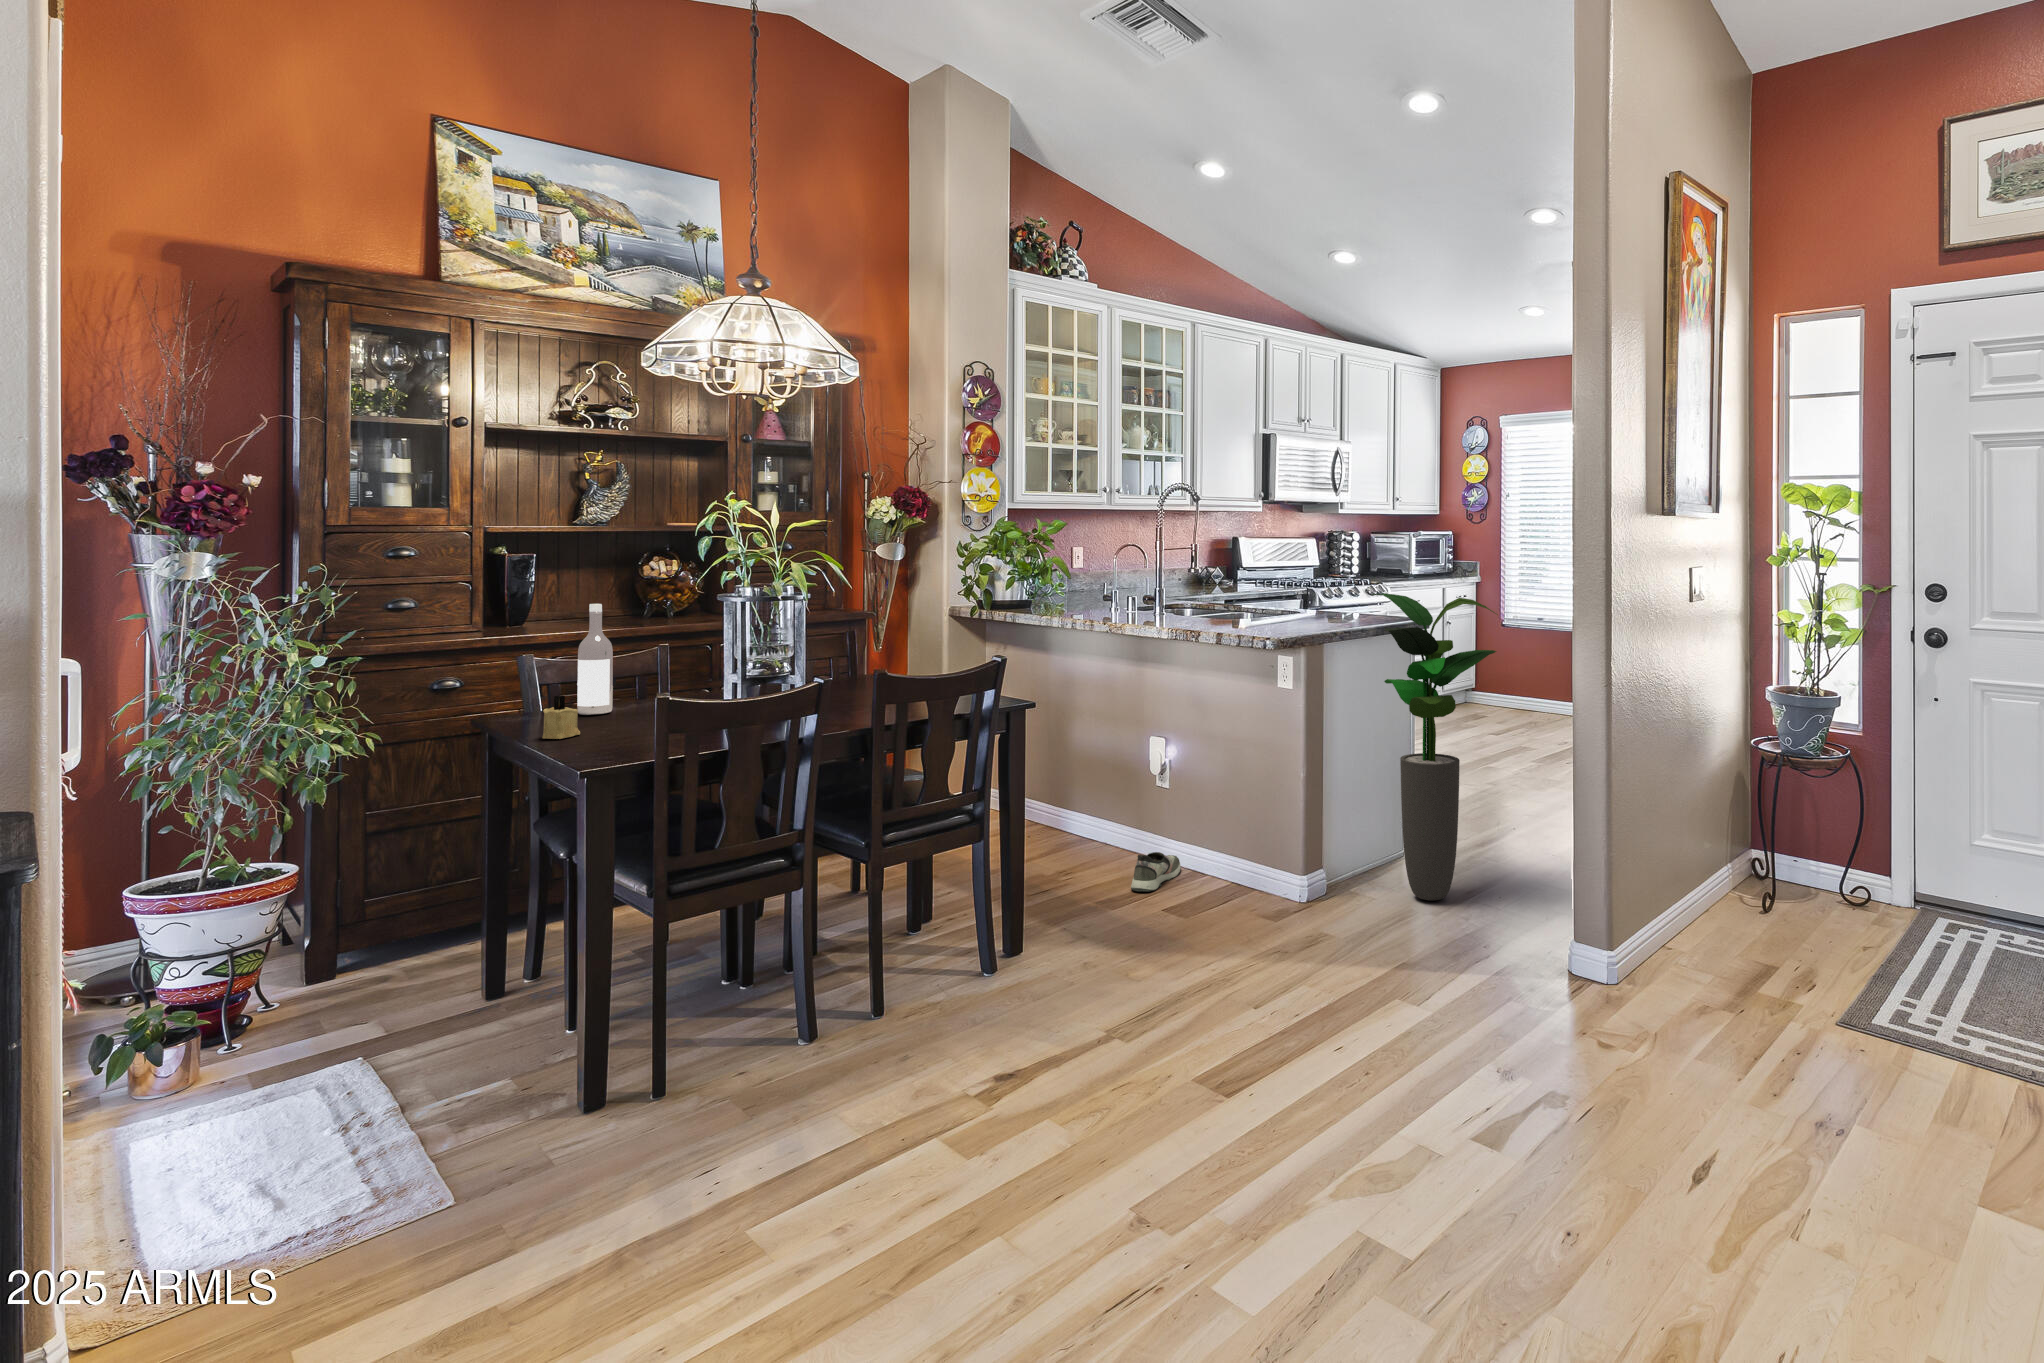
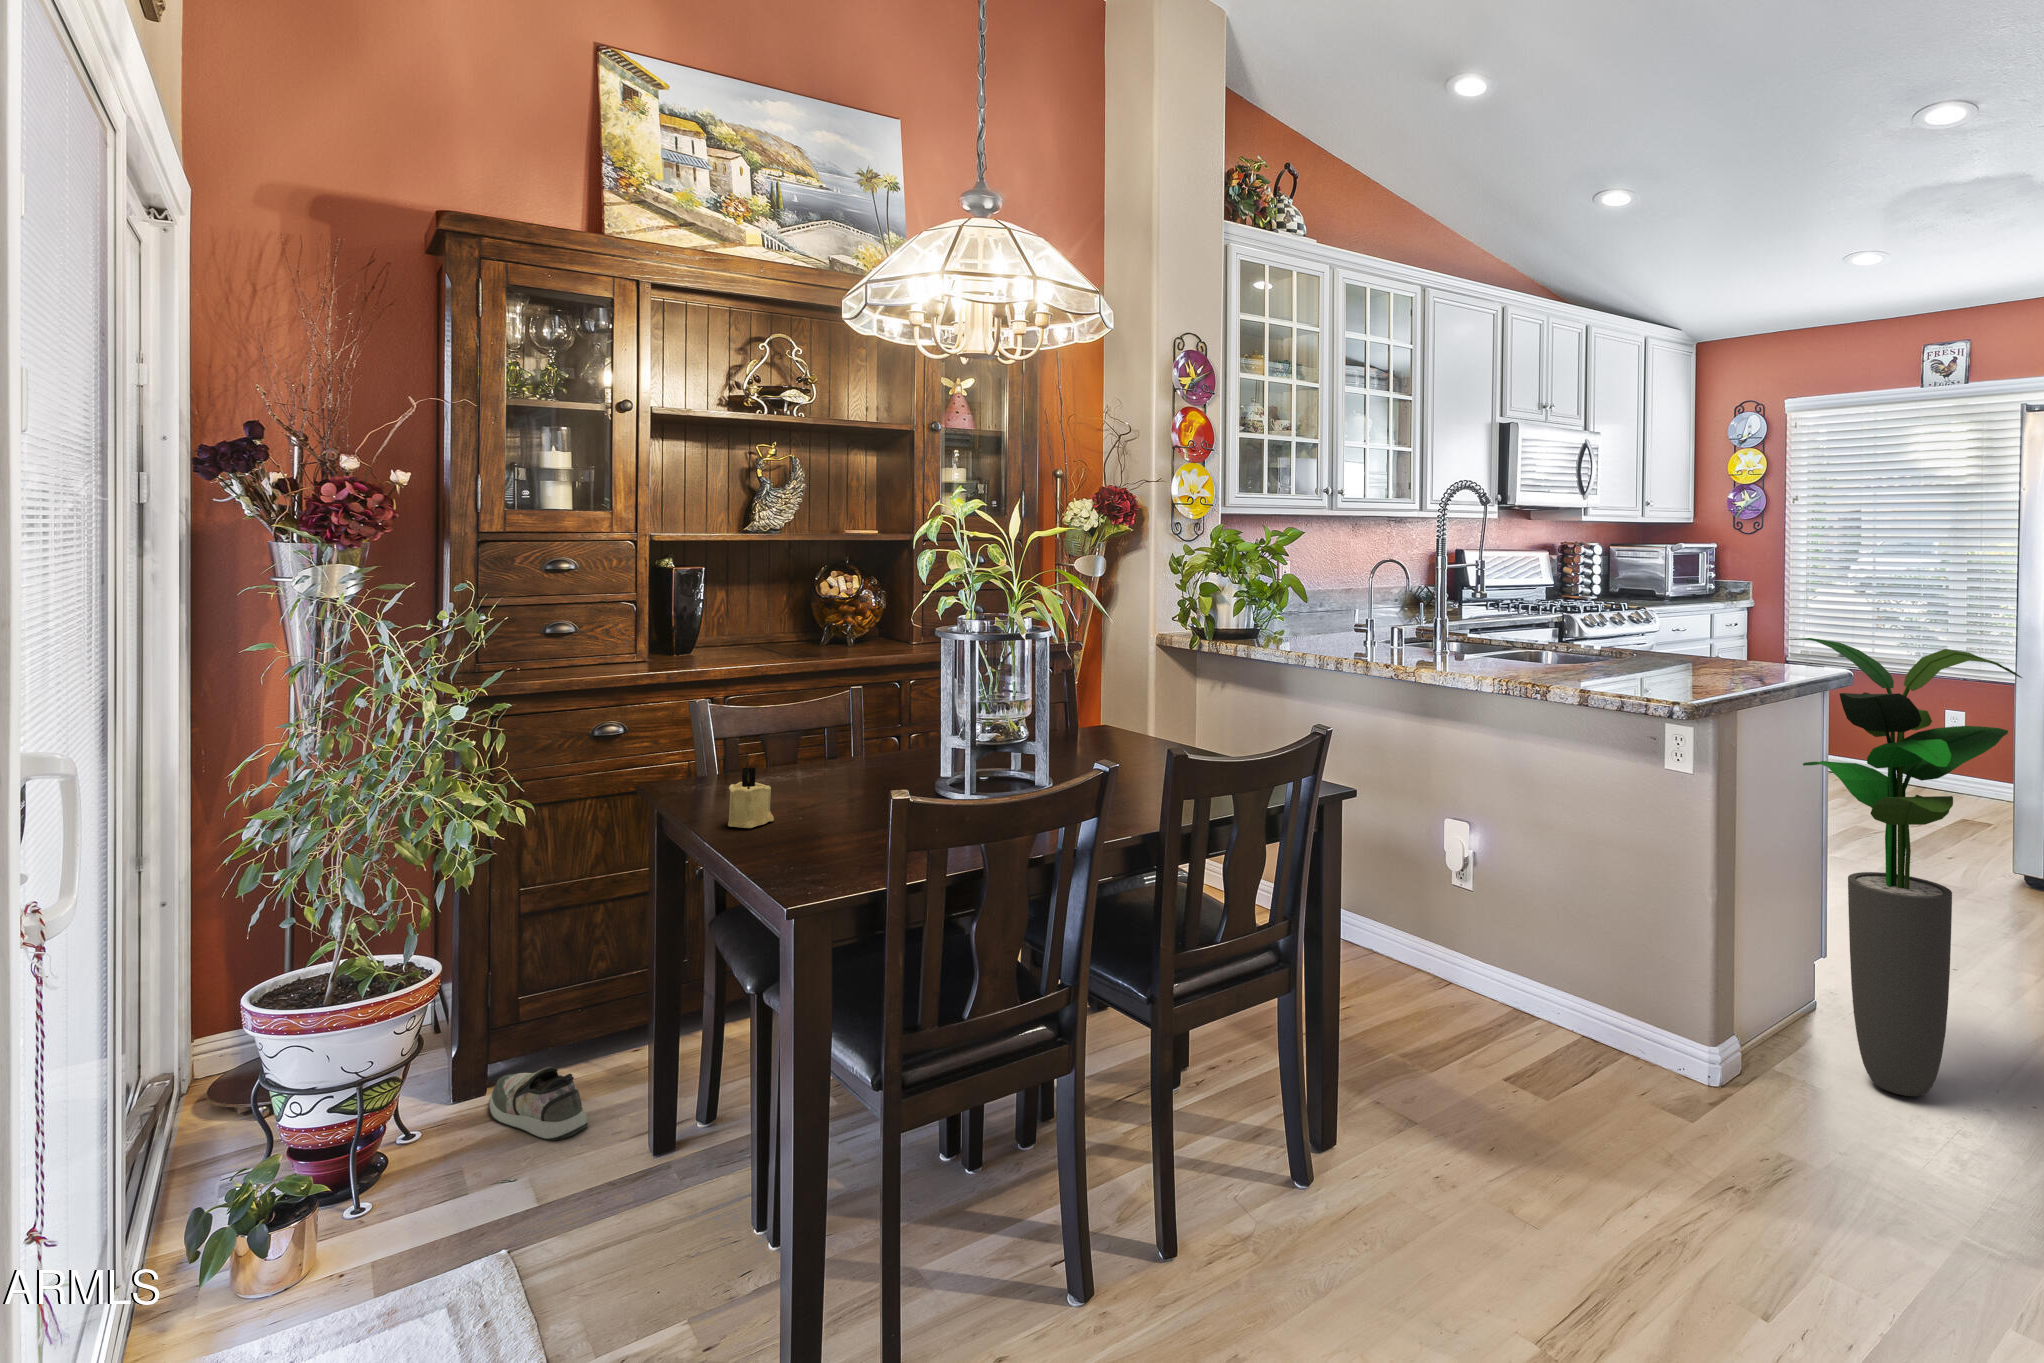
wine bottle: present [577,604,613,715] -> none [762,638,803,784]
shoe: present [1131,852,1181,891] -> present [489,1067,588,1140]

